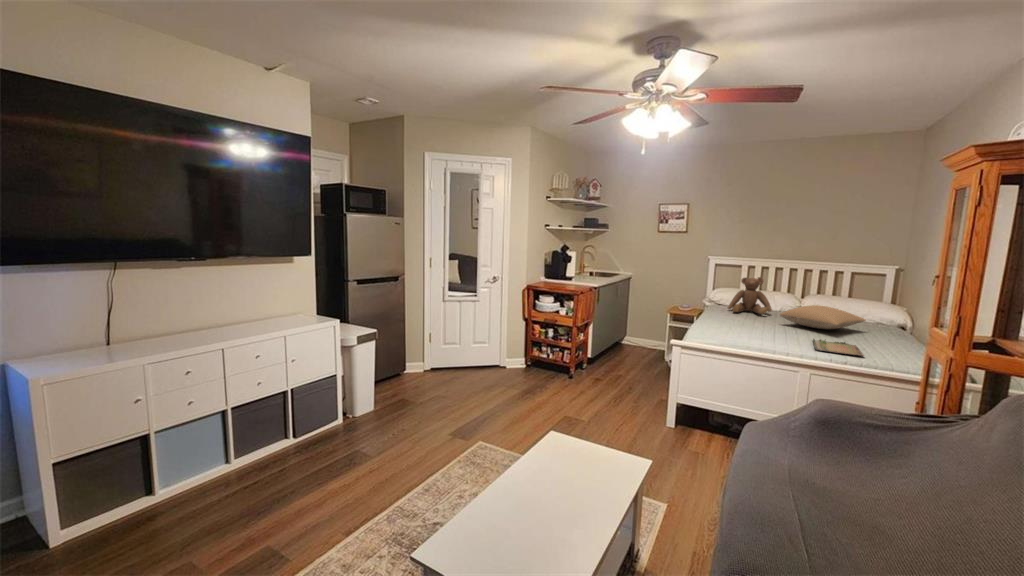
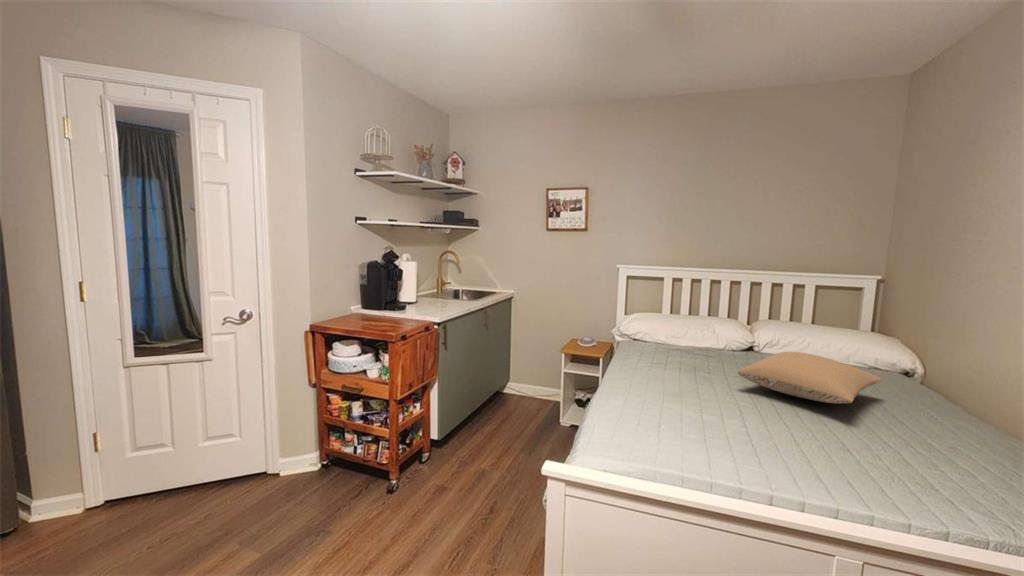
teddy bear: present [728,277,772,314] -> none [648,300,717,364]
tray: present [813,339,864,356] -> none [819,438,971,513]

